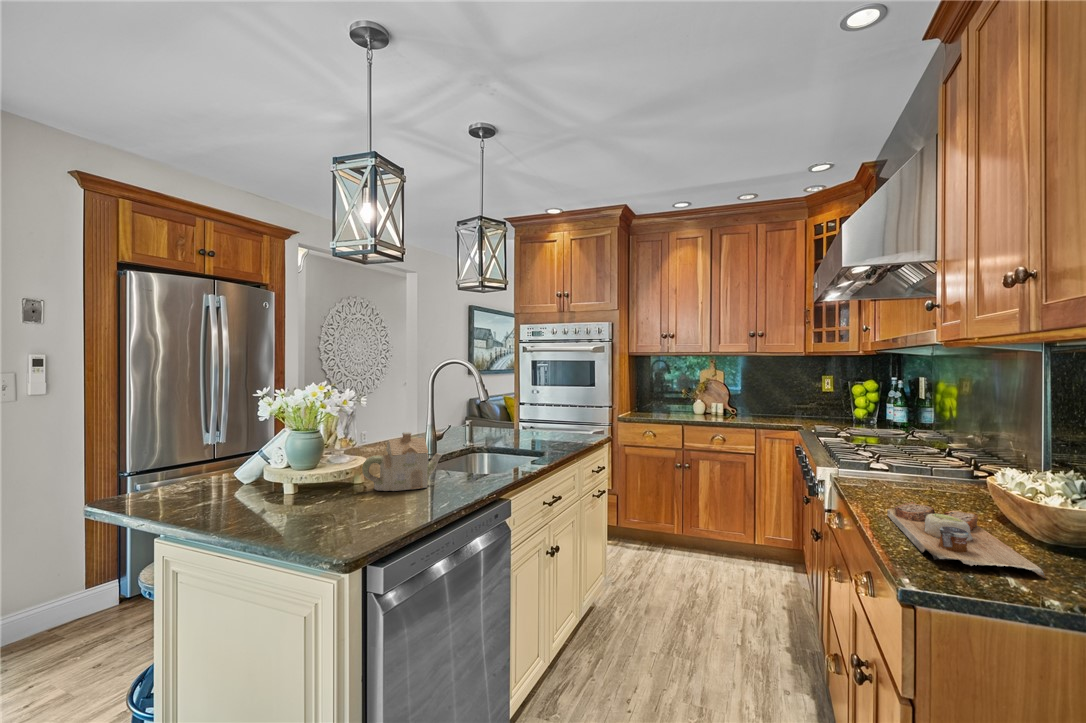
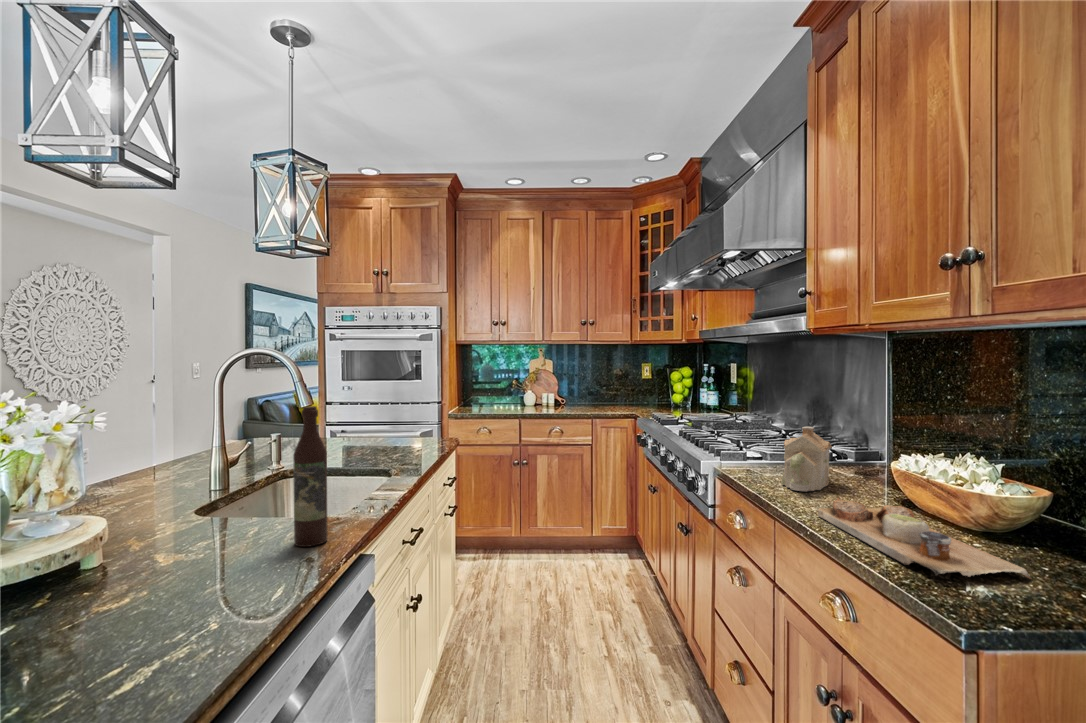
wine bottle: none [462,397,483,488] -> present [293,406,328,547]
teapot: present [362,432,442,491] -> present [781,426,832,492]

